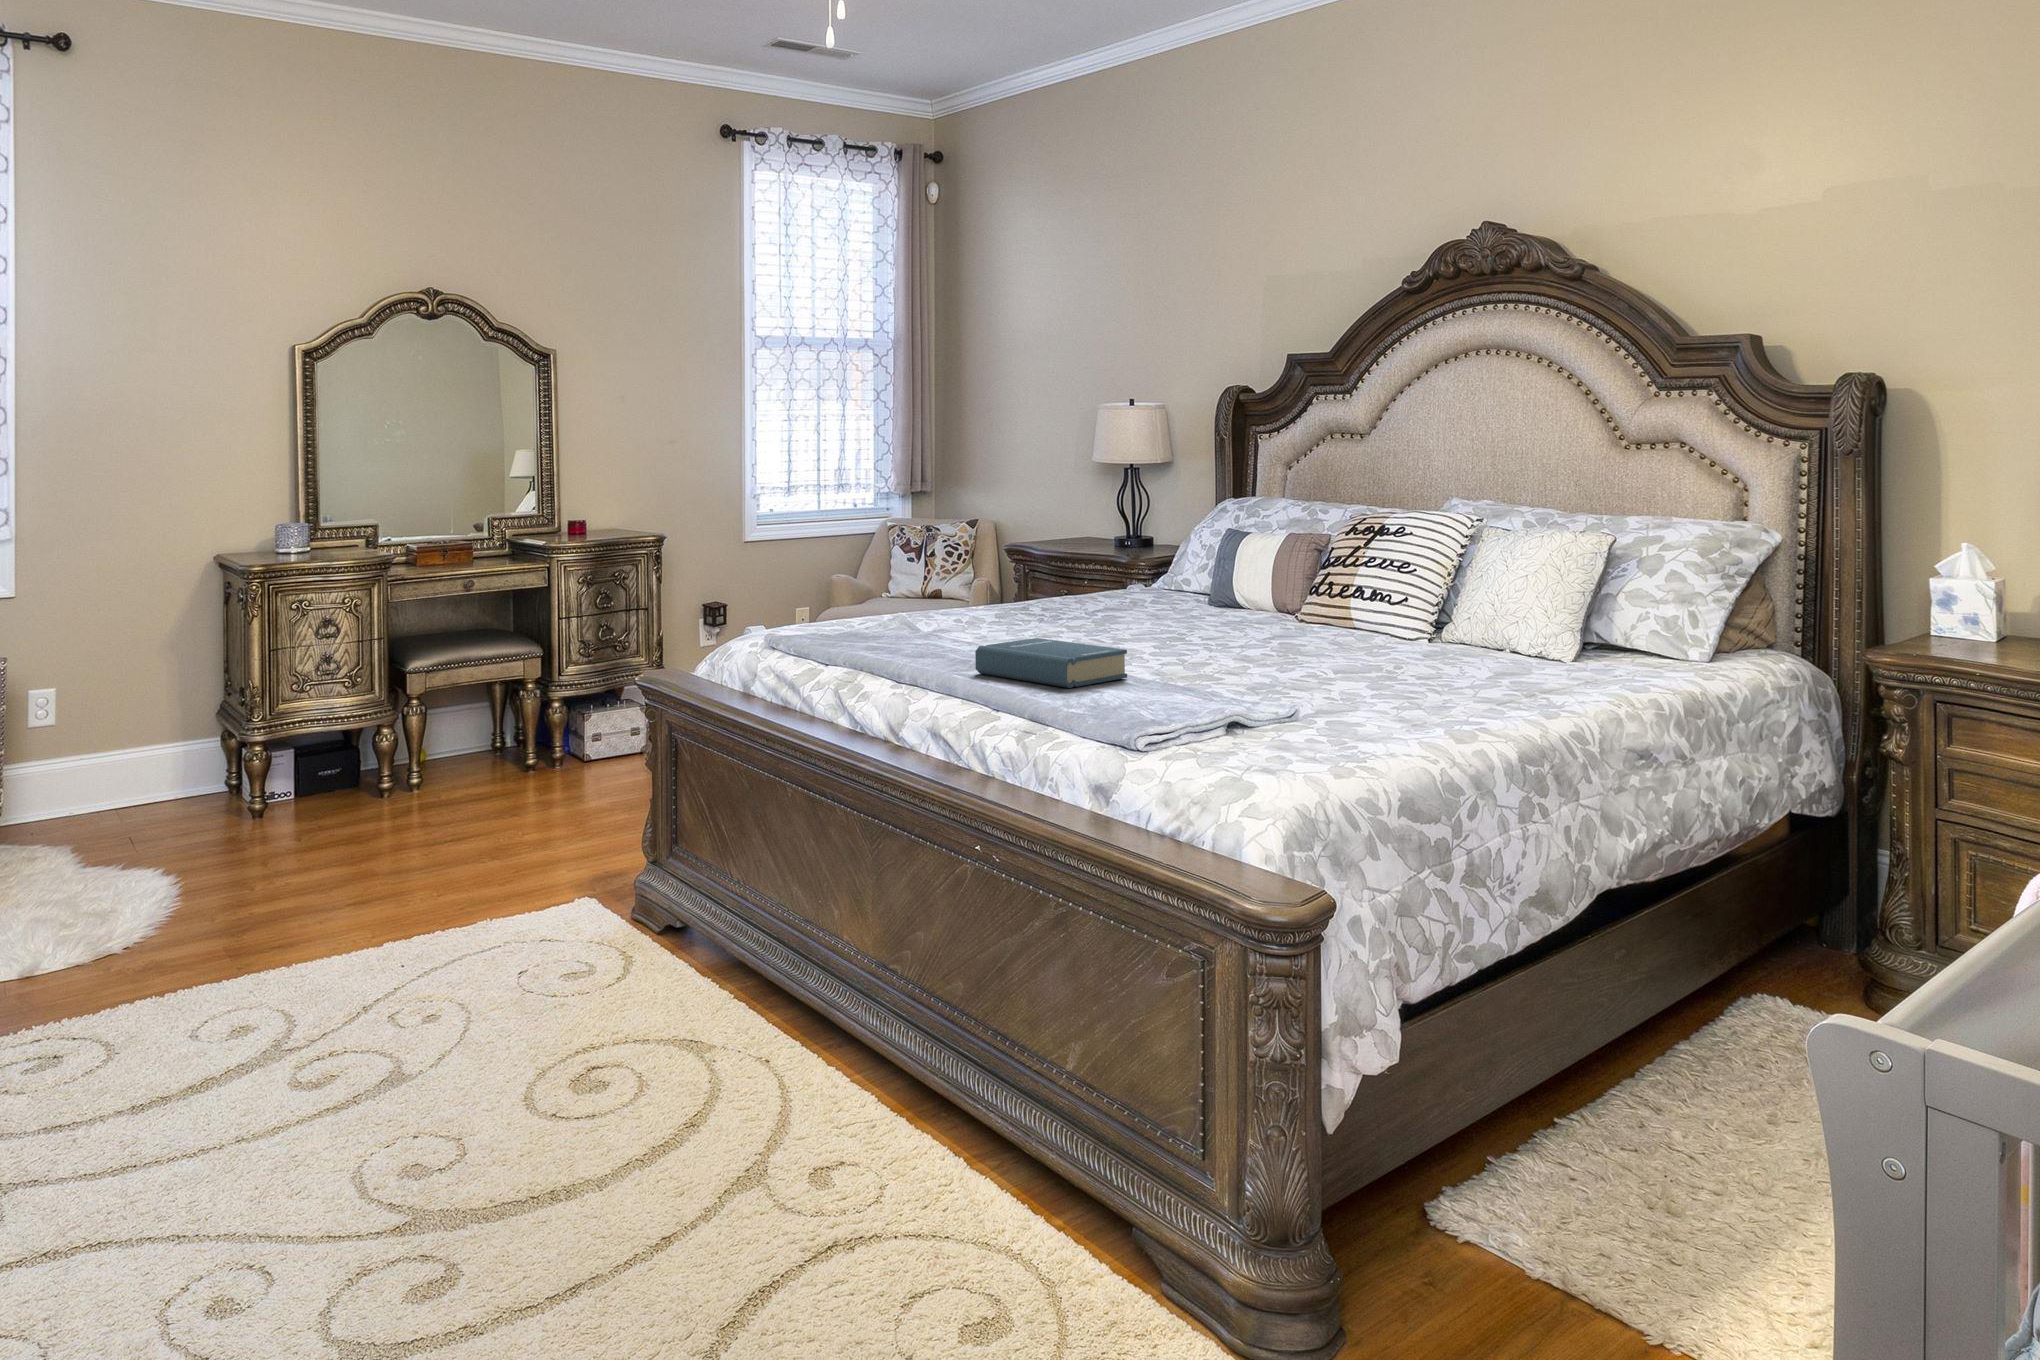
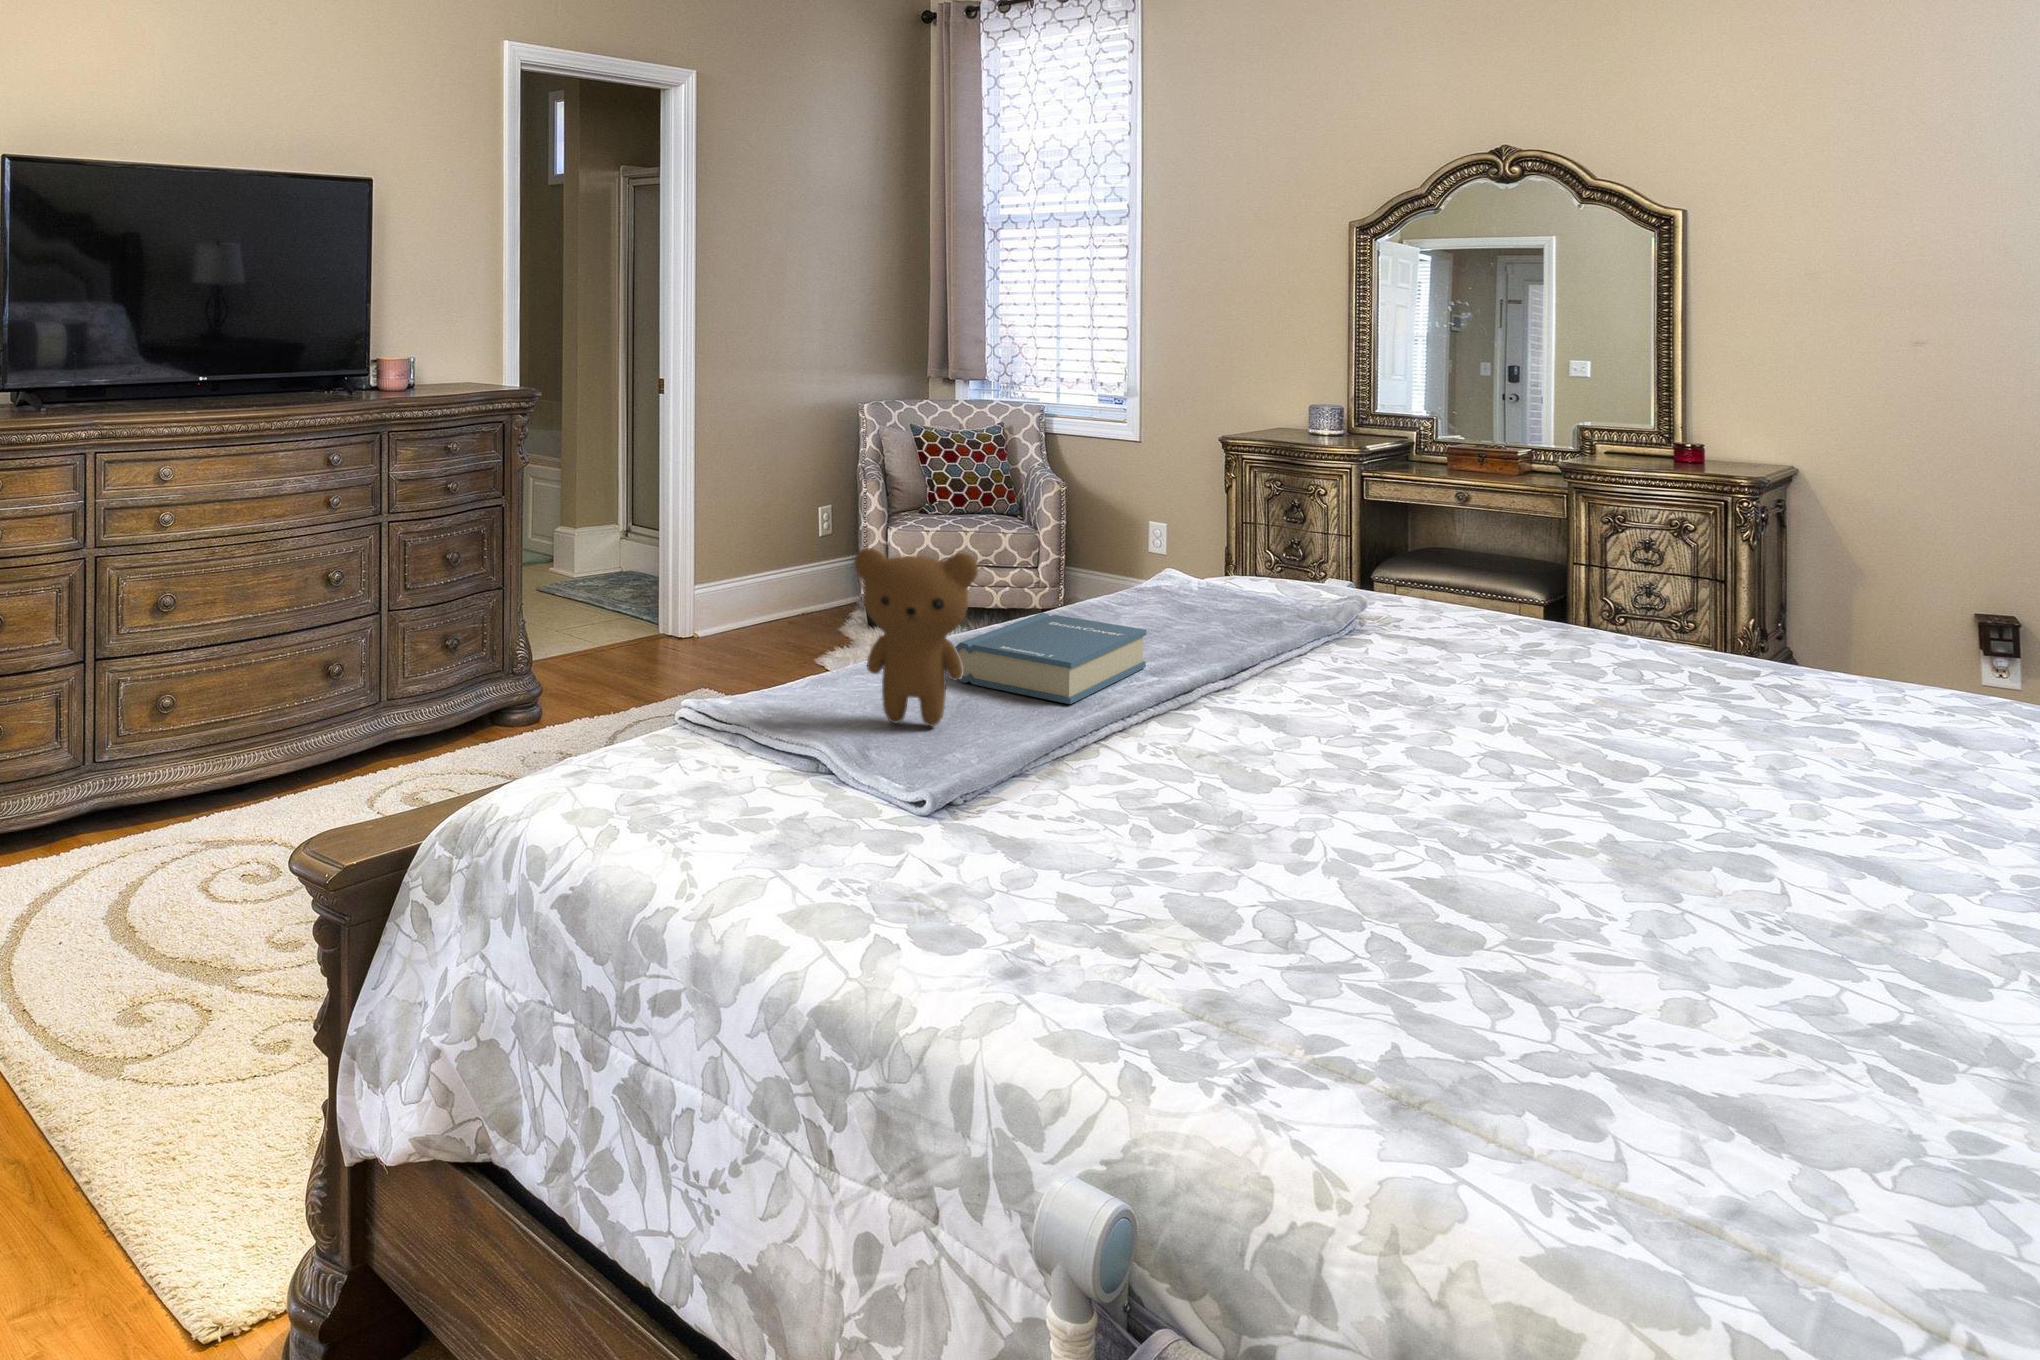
teddy bear: none [1143,574,1199,701] -> present [855,548,978,726]

